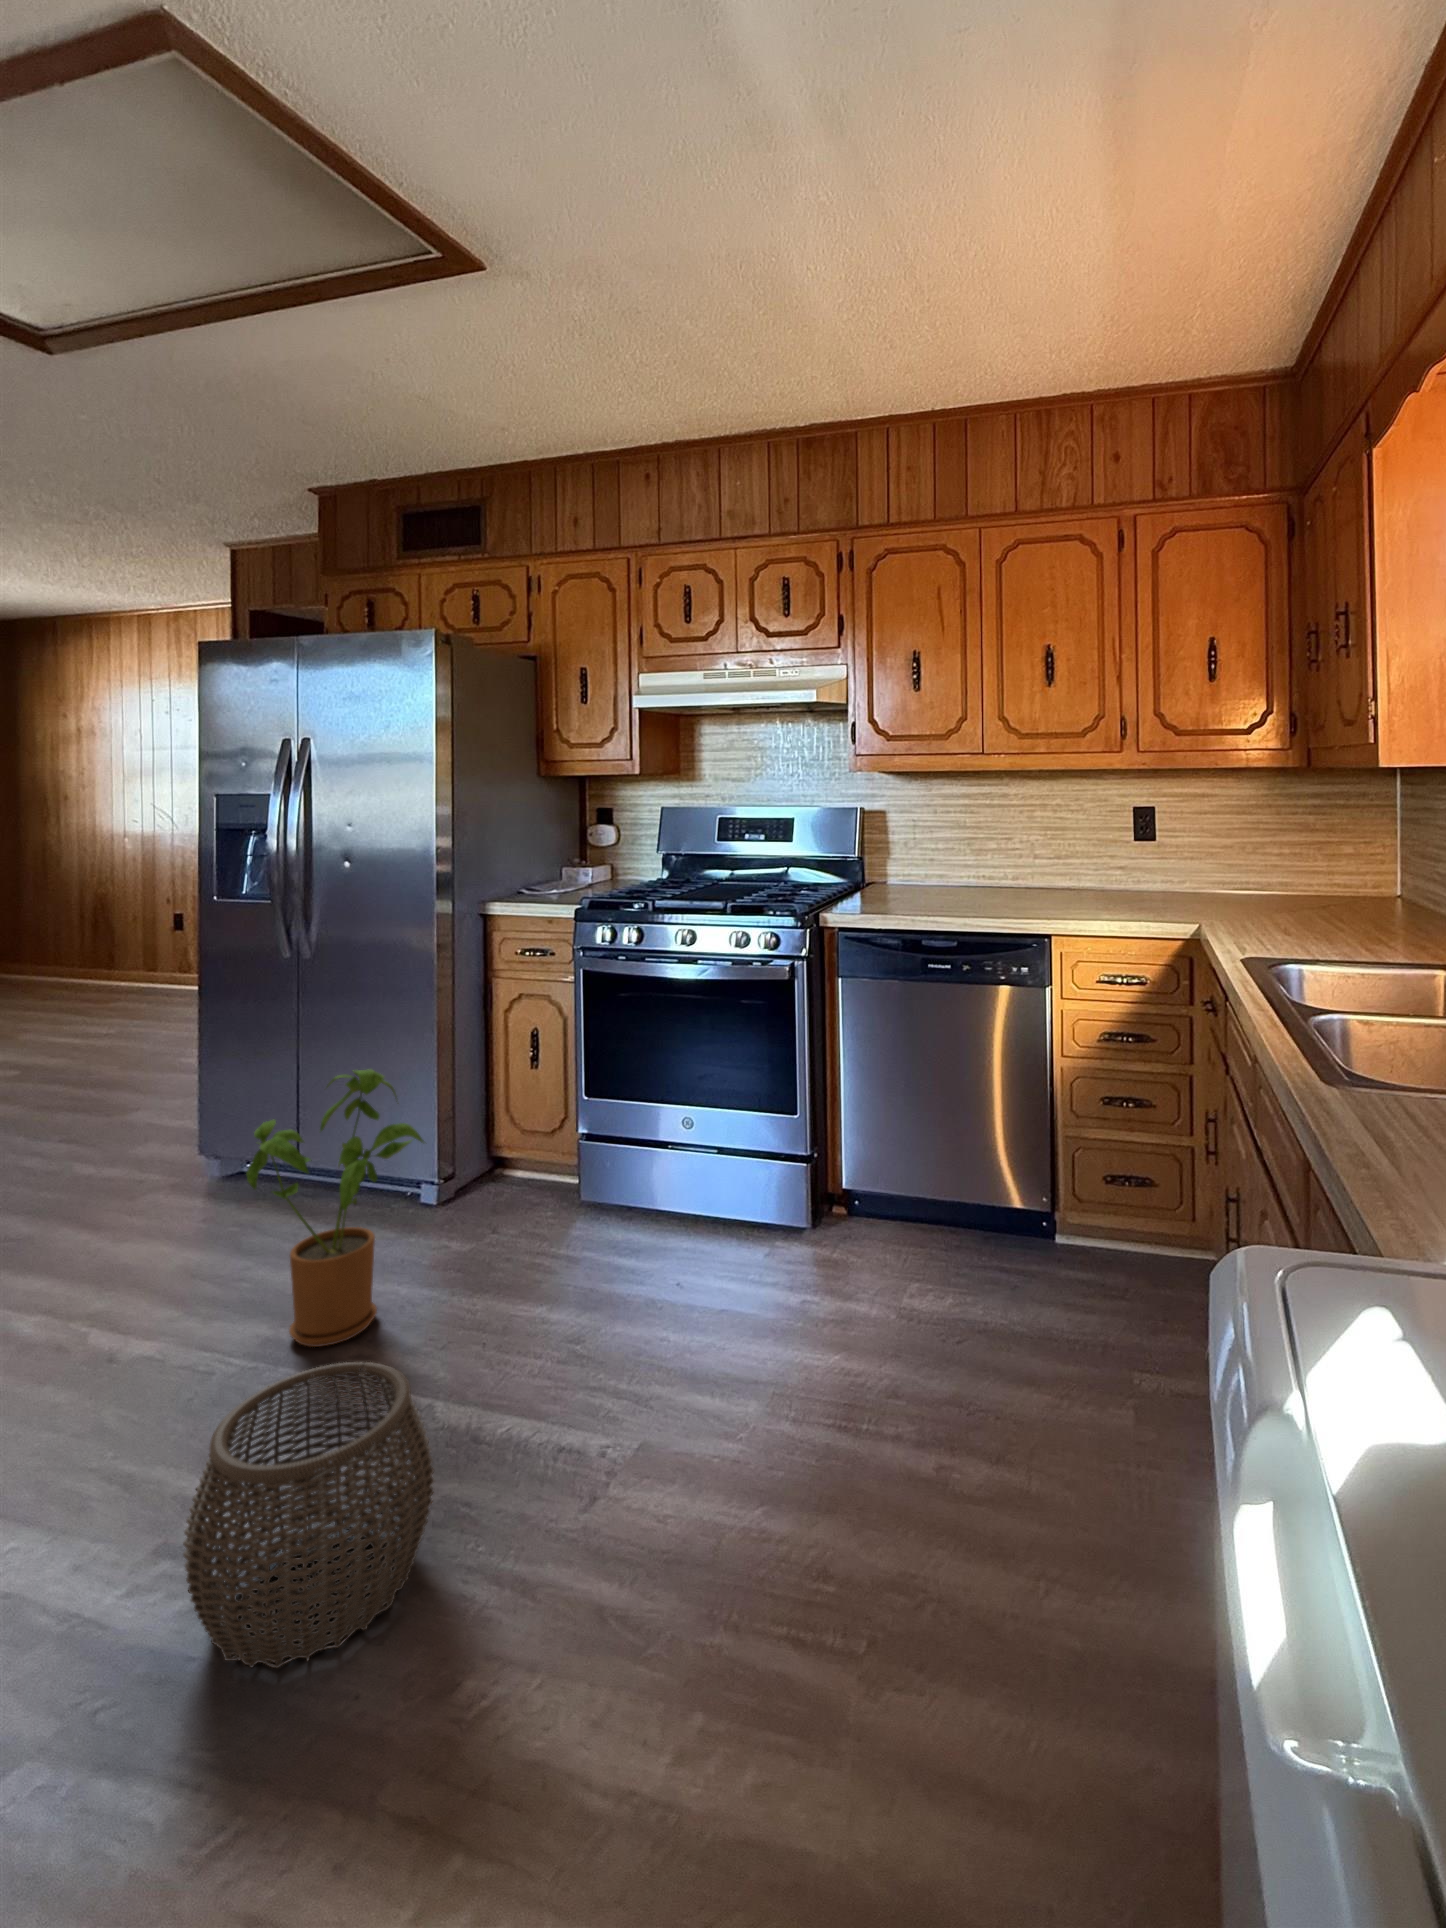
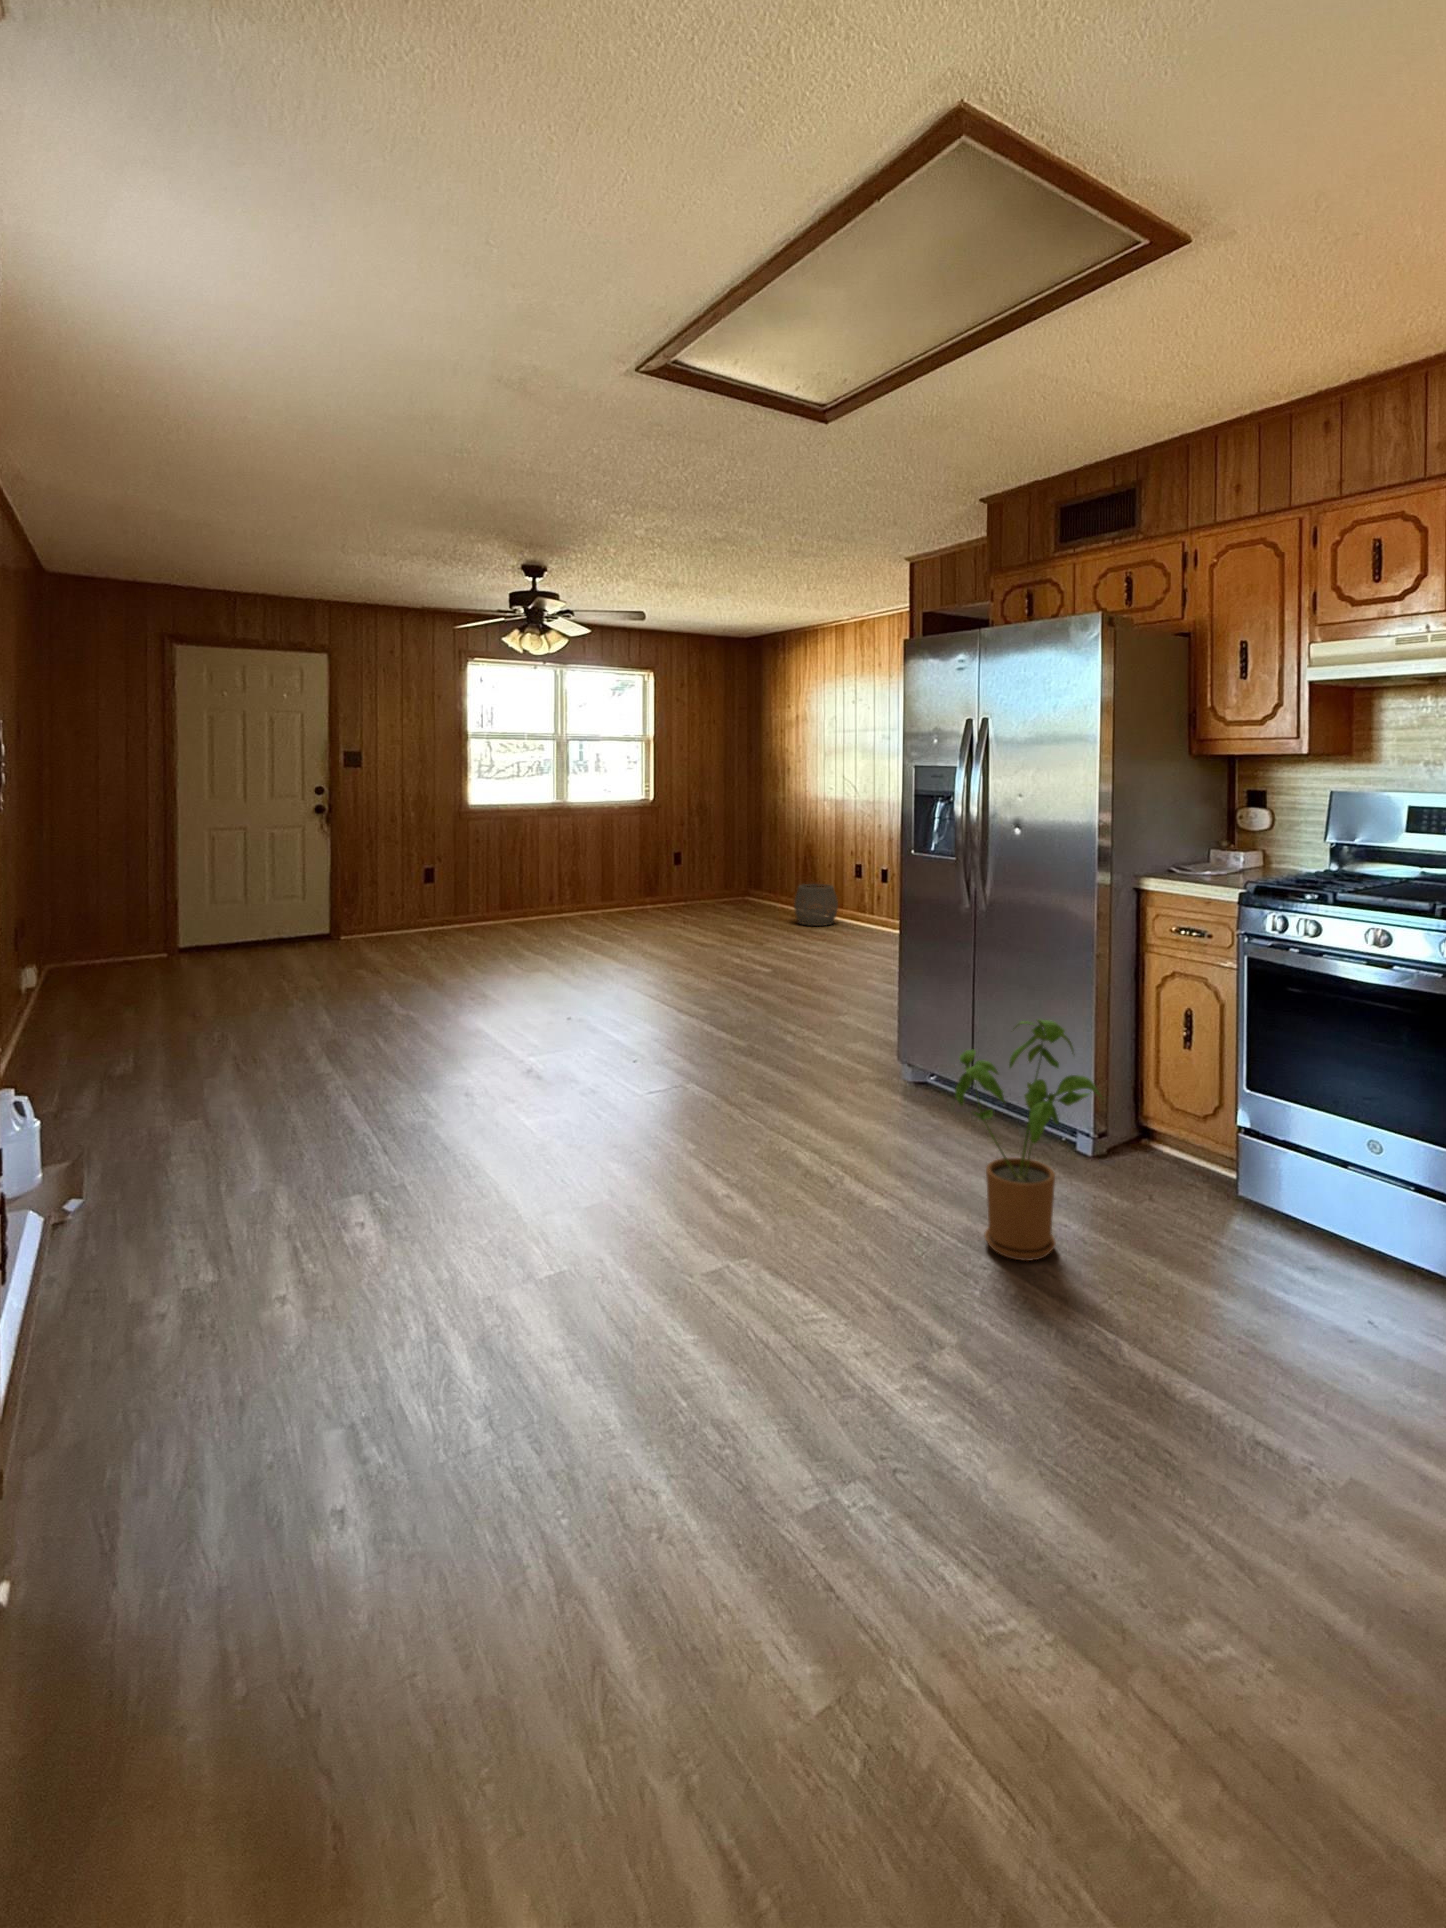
woven basket: present [183,1362,434,1668] -> present [794,884,838,926]

